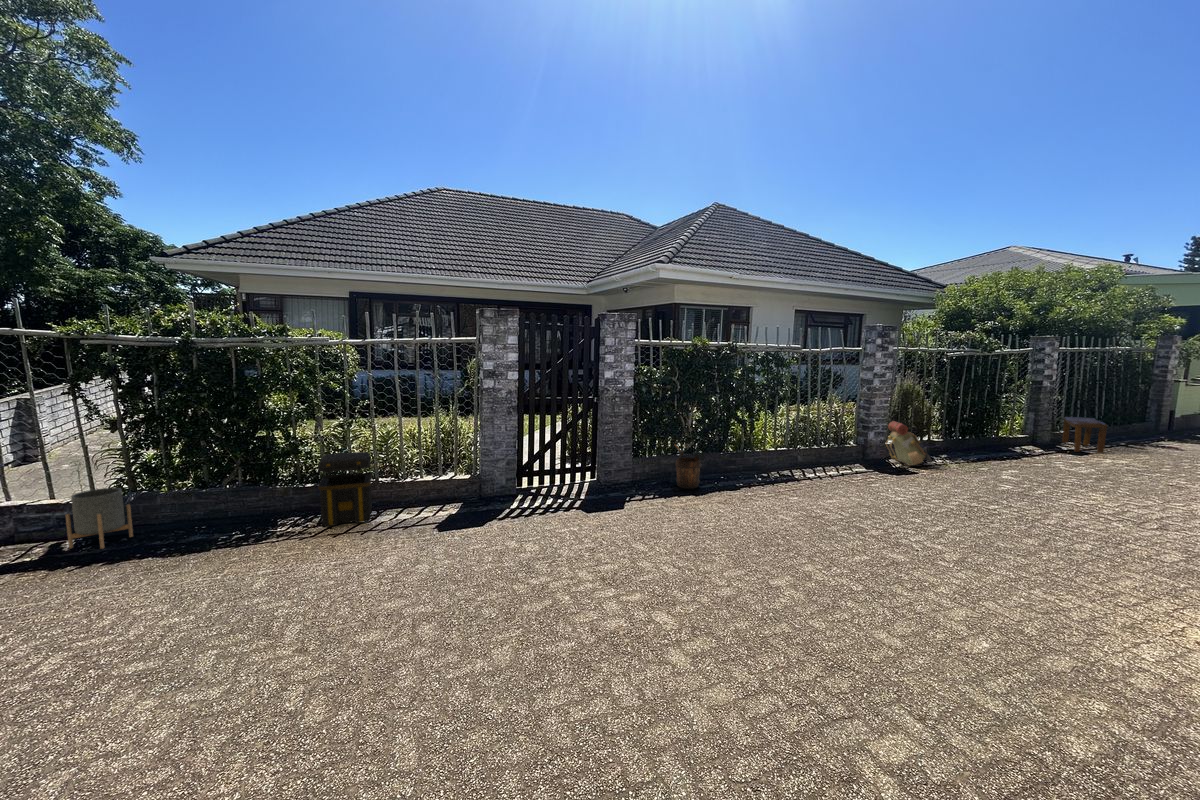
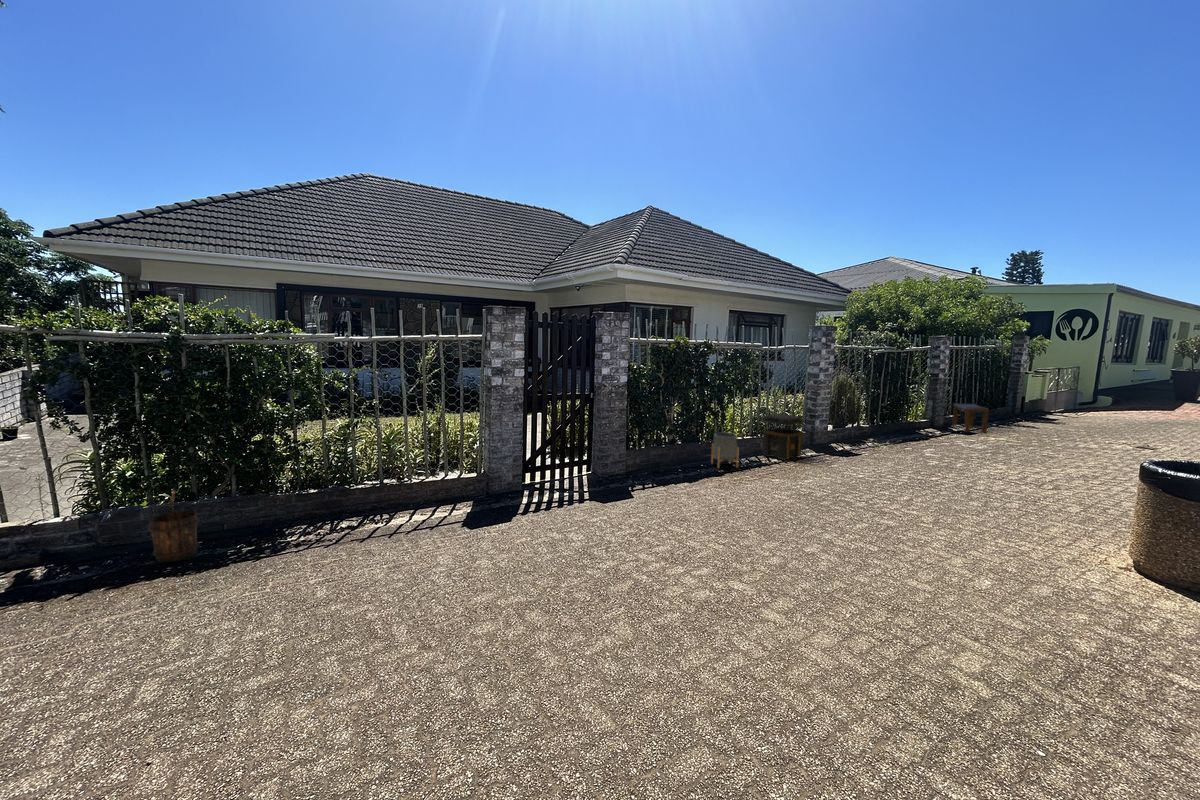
backpack: present [886,421,932,466] -> none [829,410,868,449]
bucket: present [675,445,701,489] -> present [148,490,199,562]
toolbox: present [318,452,372,527] -> present [762,414,803,460]
planter: present [65,488,133,549] -> present [711,433,739,468]

